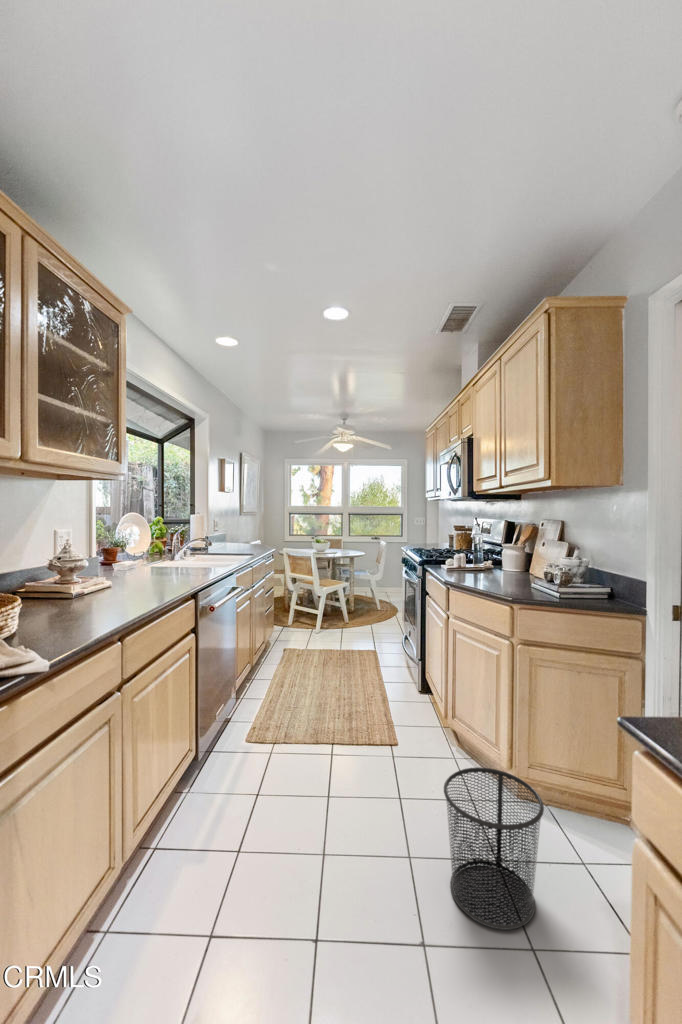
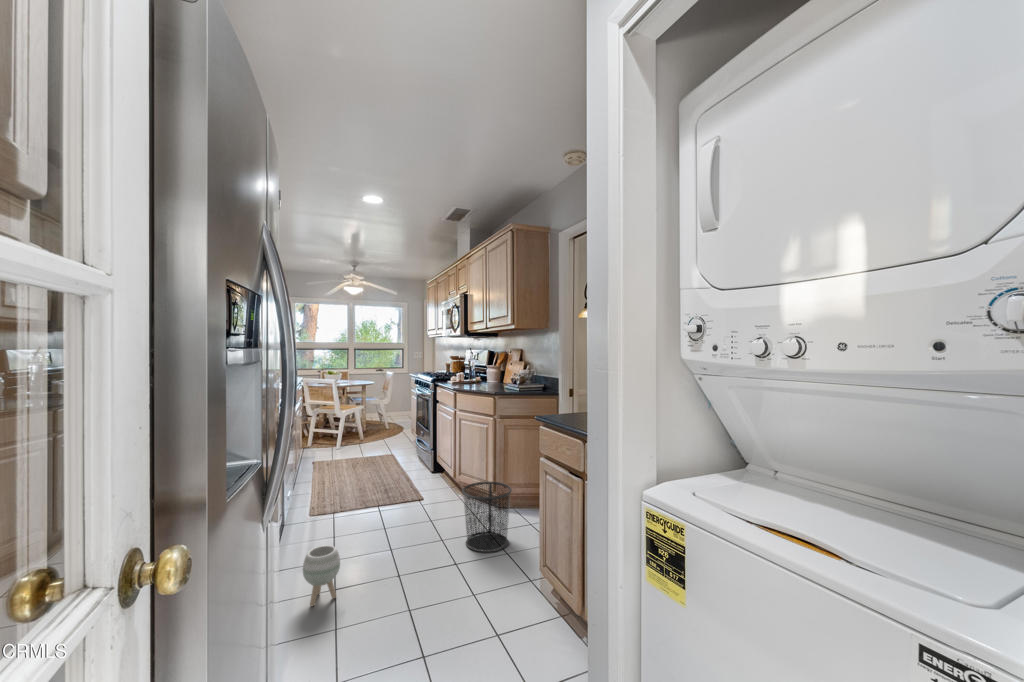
planter: none [147,864,211,983] -> present [303,545,340,606]

